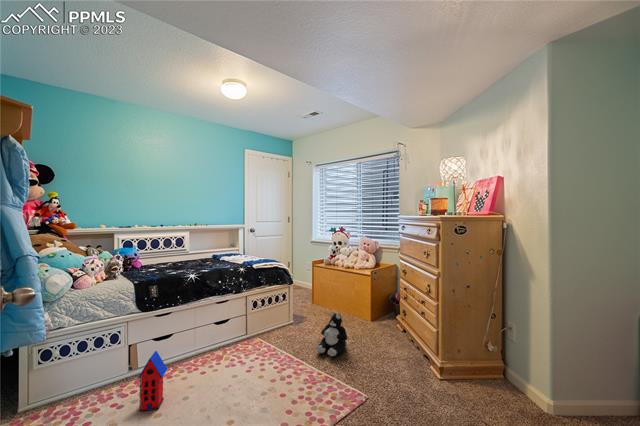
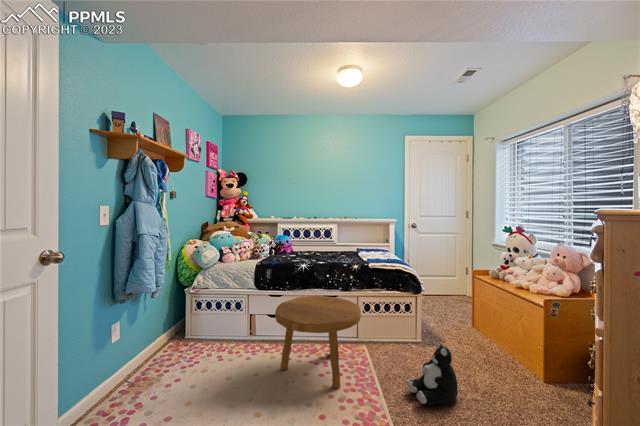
footstool: none [196,299,280,383] -> present [275,296,361,388]
toy house: present [138,351,167,411] -> none [225,323,249,373]

